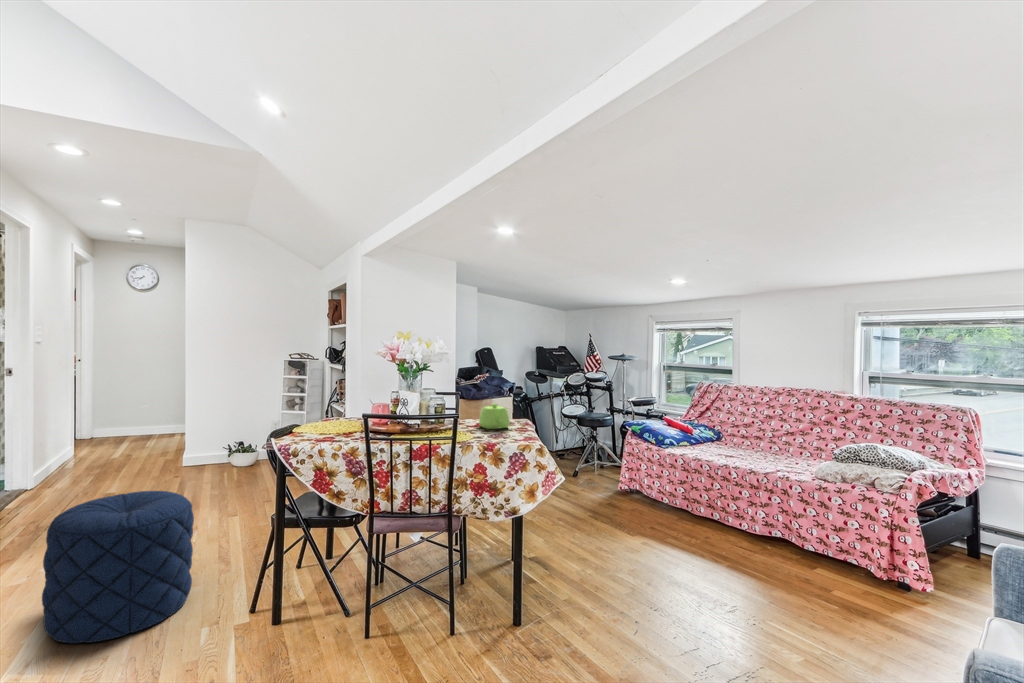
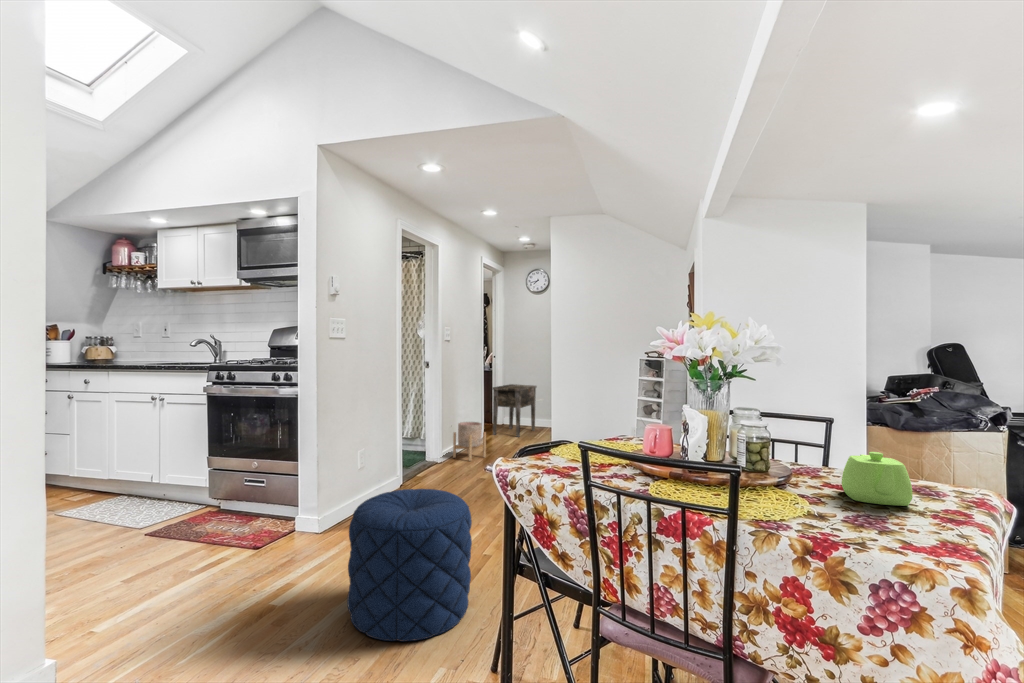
side table: none [83,392,141,451] -> present [493,384,537,437]
planter: none [44,436,94,482] -> present [453,422,486,461]

